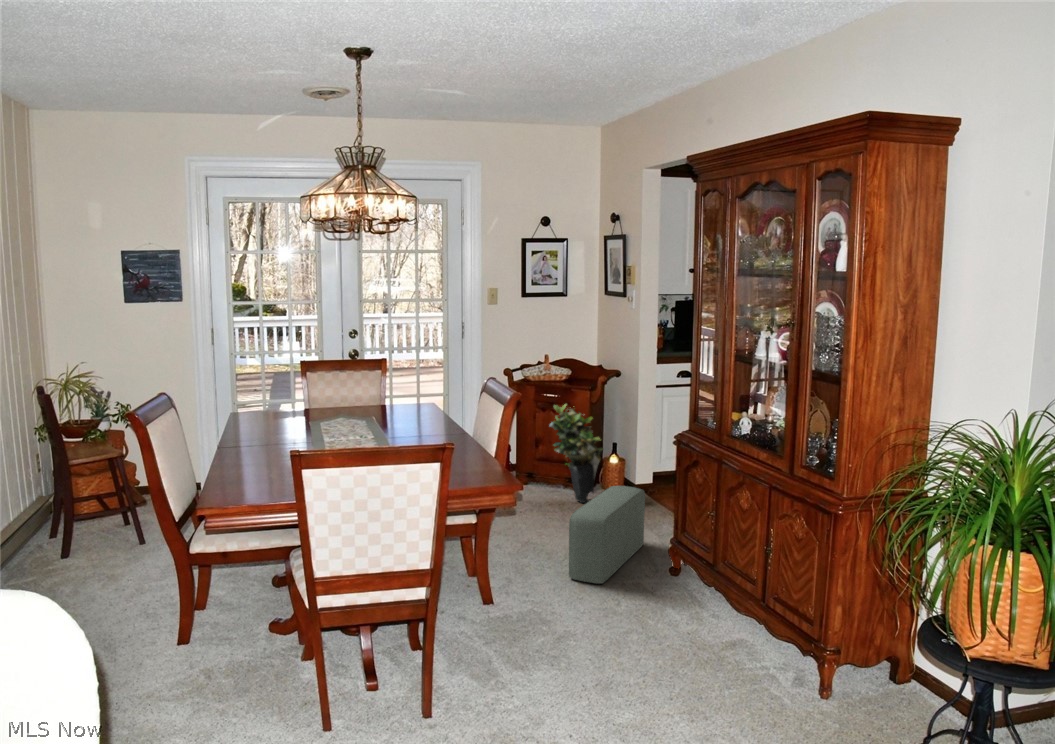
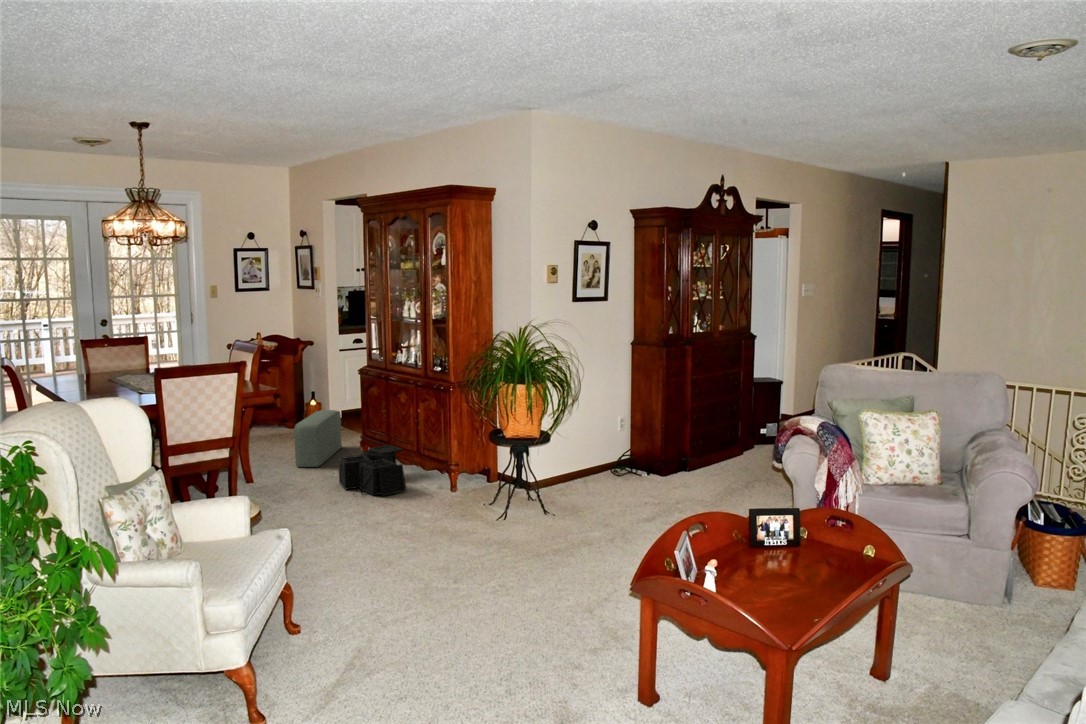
potted plant: present [550,404,603,503] -> none [266,364,307,433]
storage bin: none [627,572,740,684] -> present [338,445,406,496]

